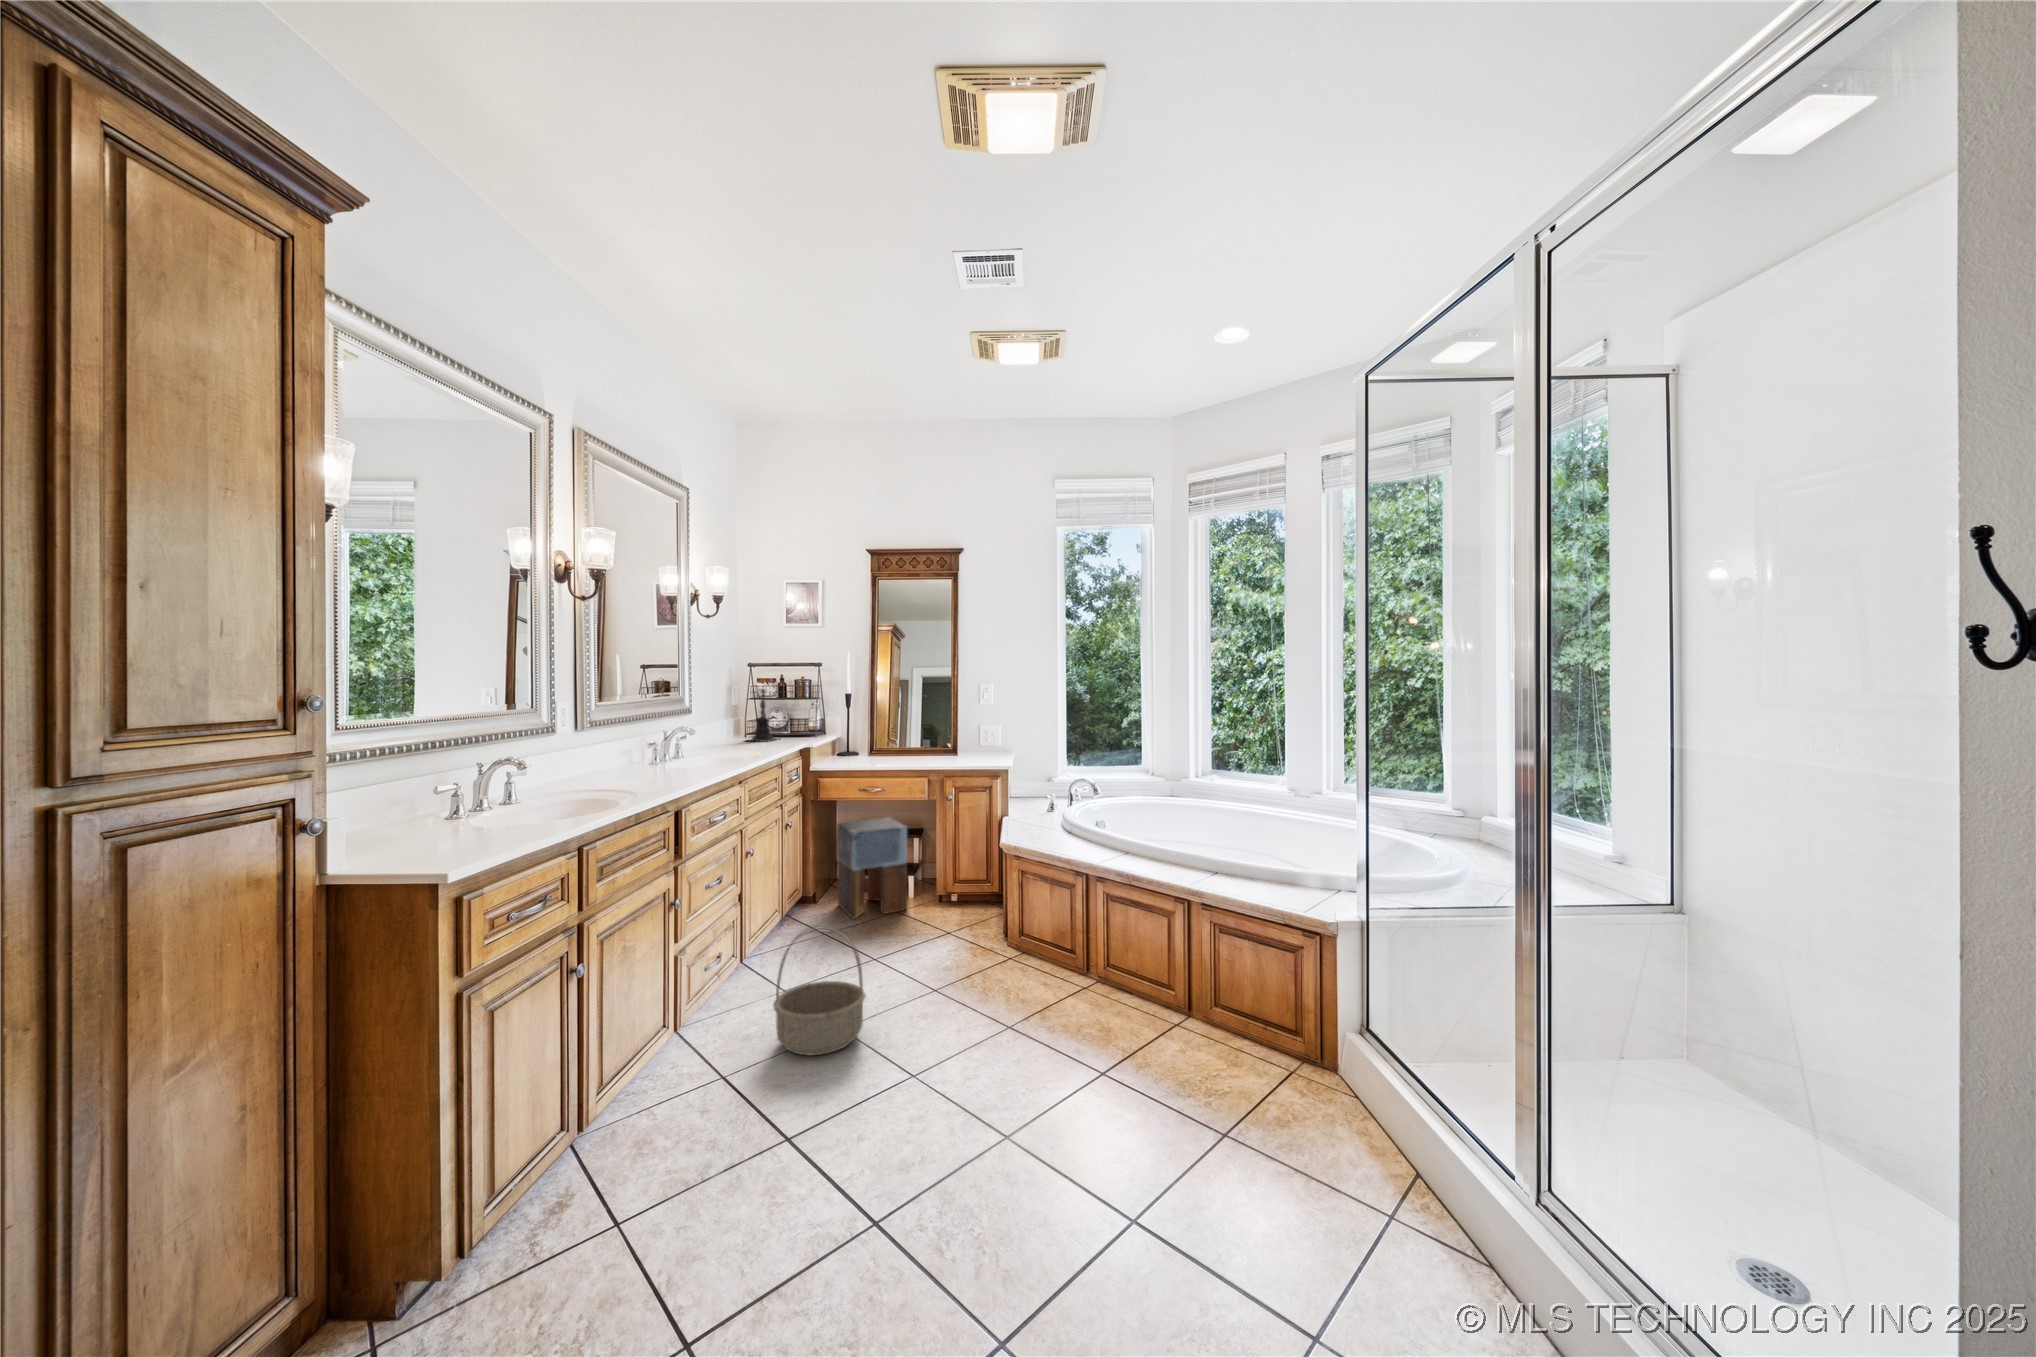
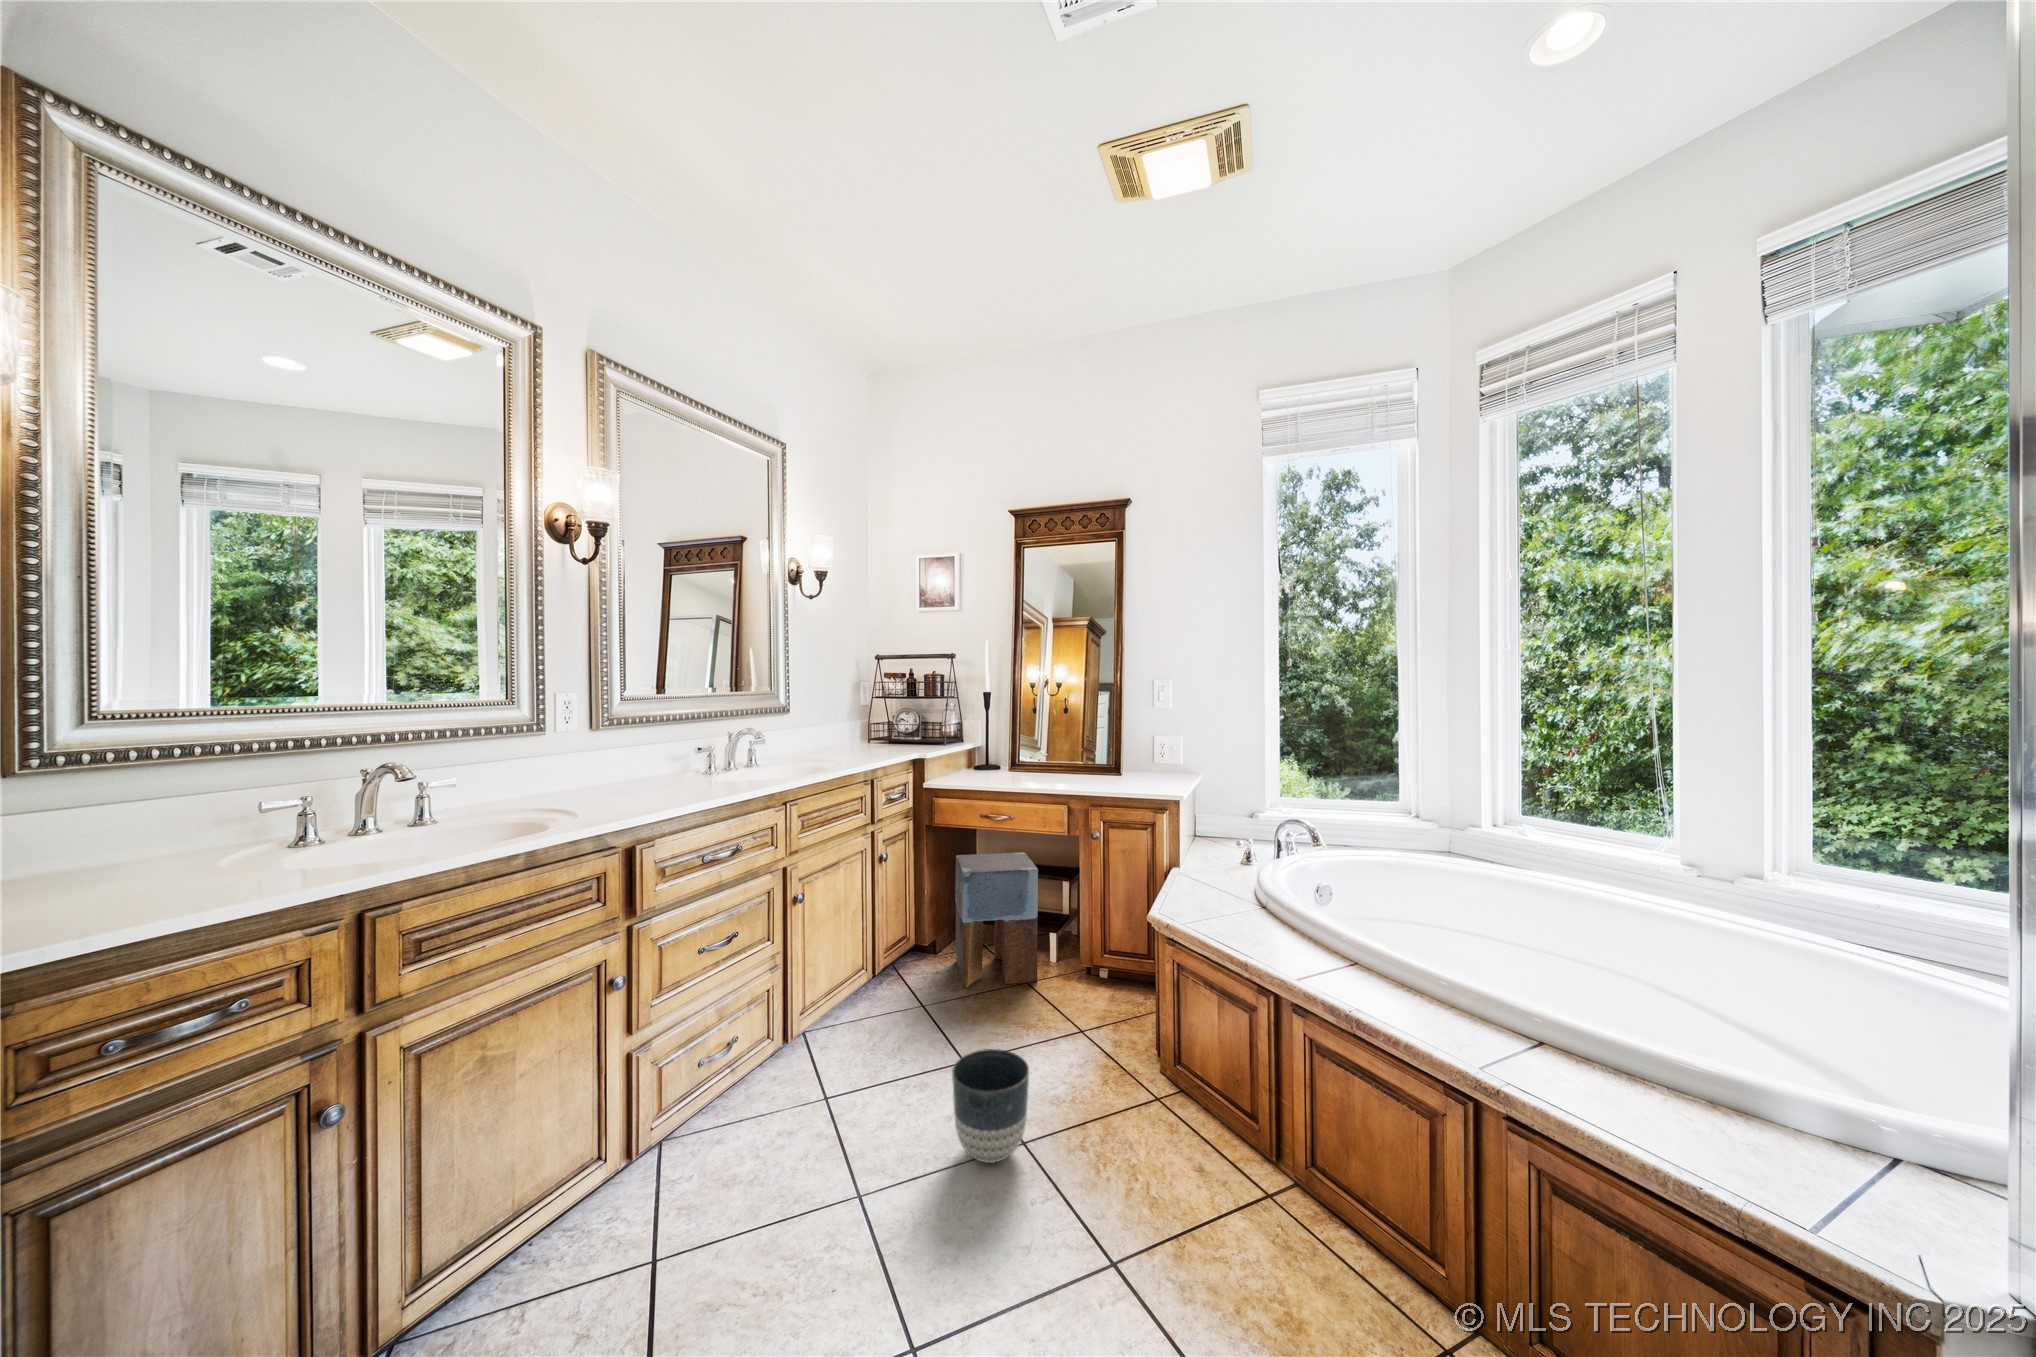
candle holder: present [750,689,775,742] -> none [864,676,913,748]
basket: present [773,926,865,1055] -> none [739,1043,881,1259]
planter: none [893,932,942,999] -> present [952,1049,1029,1163]

